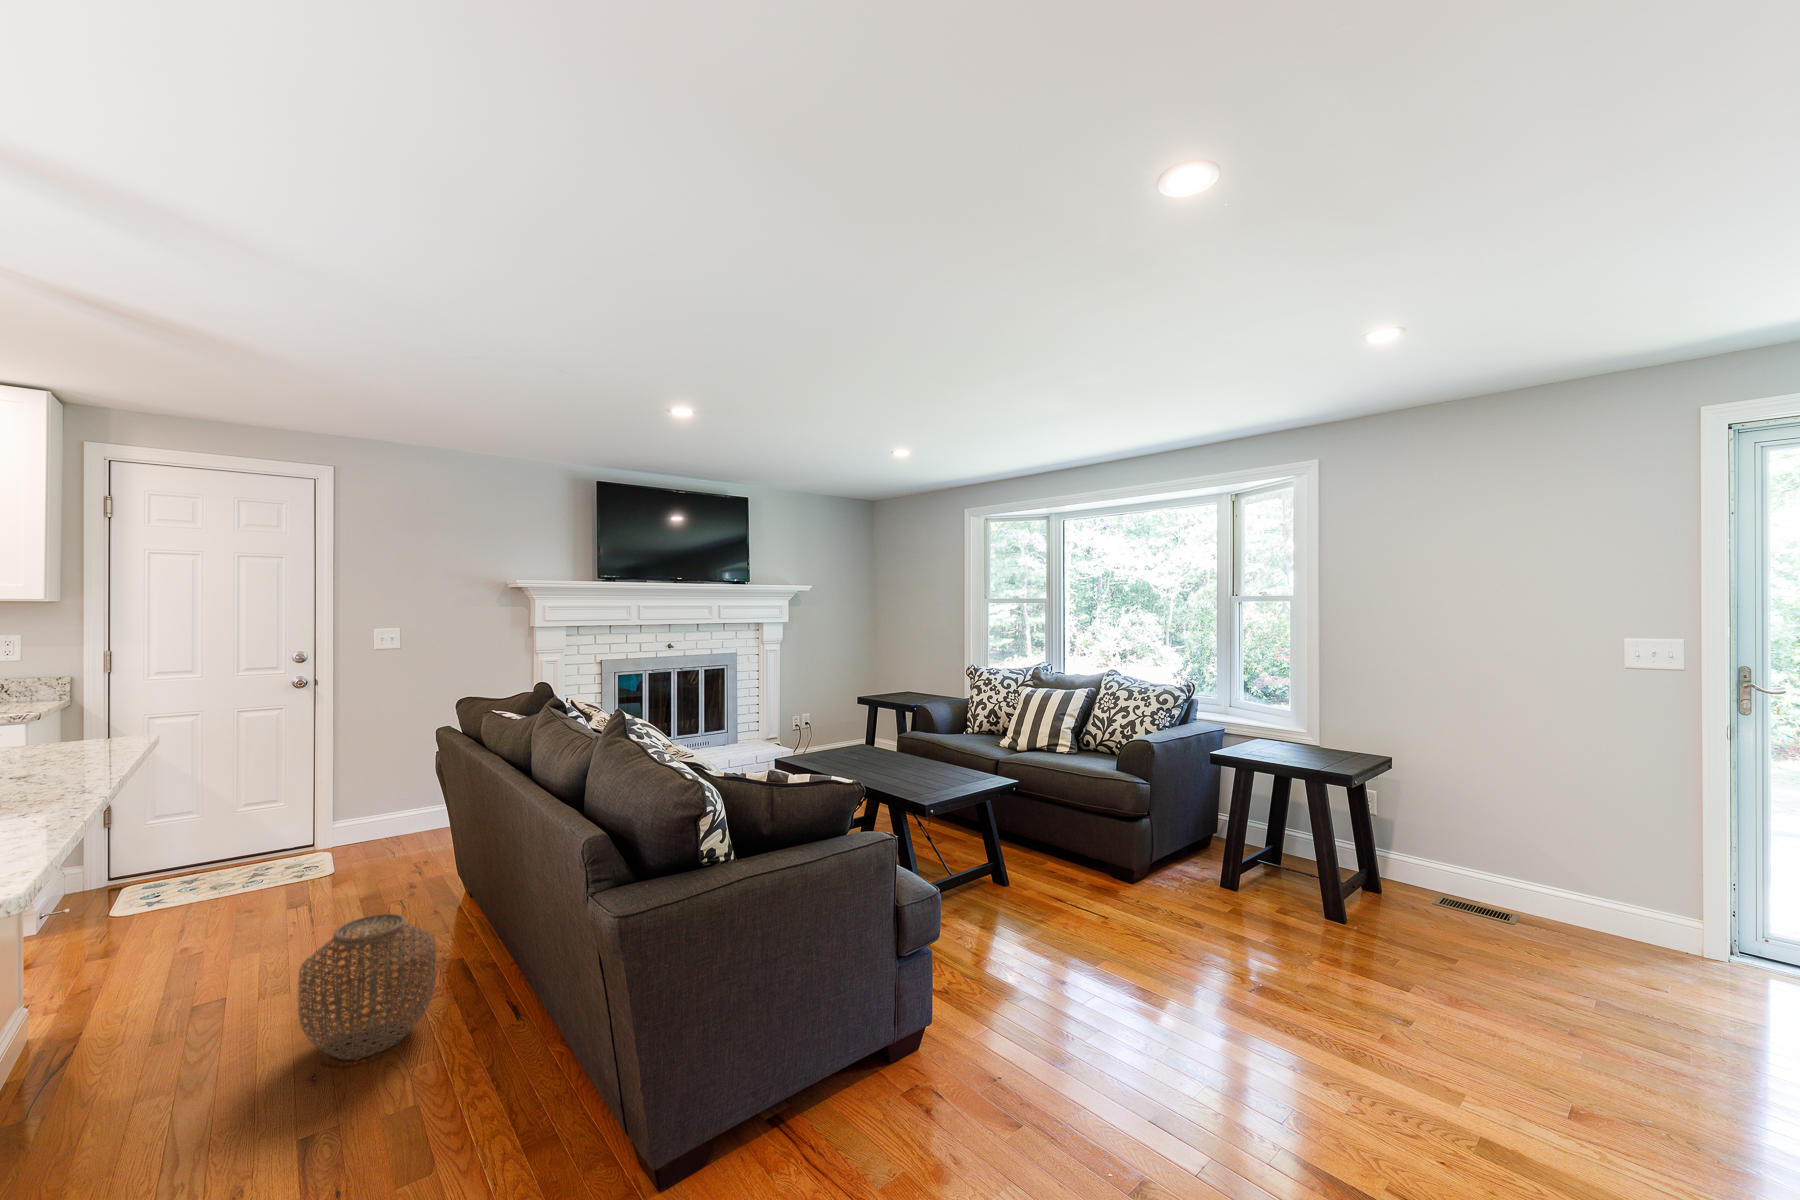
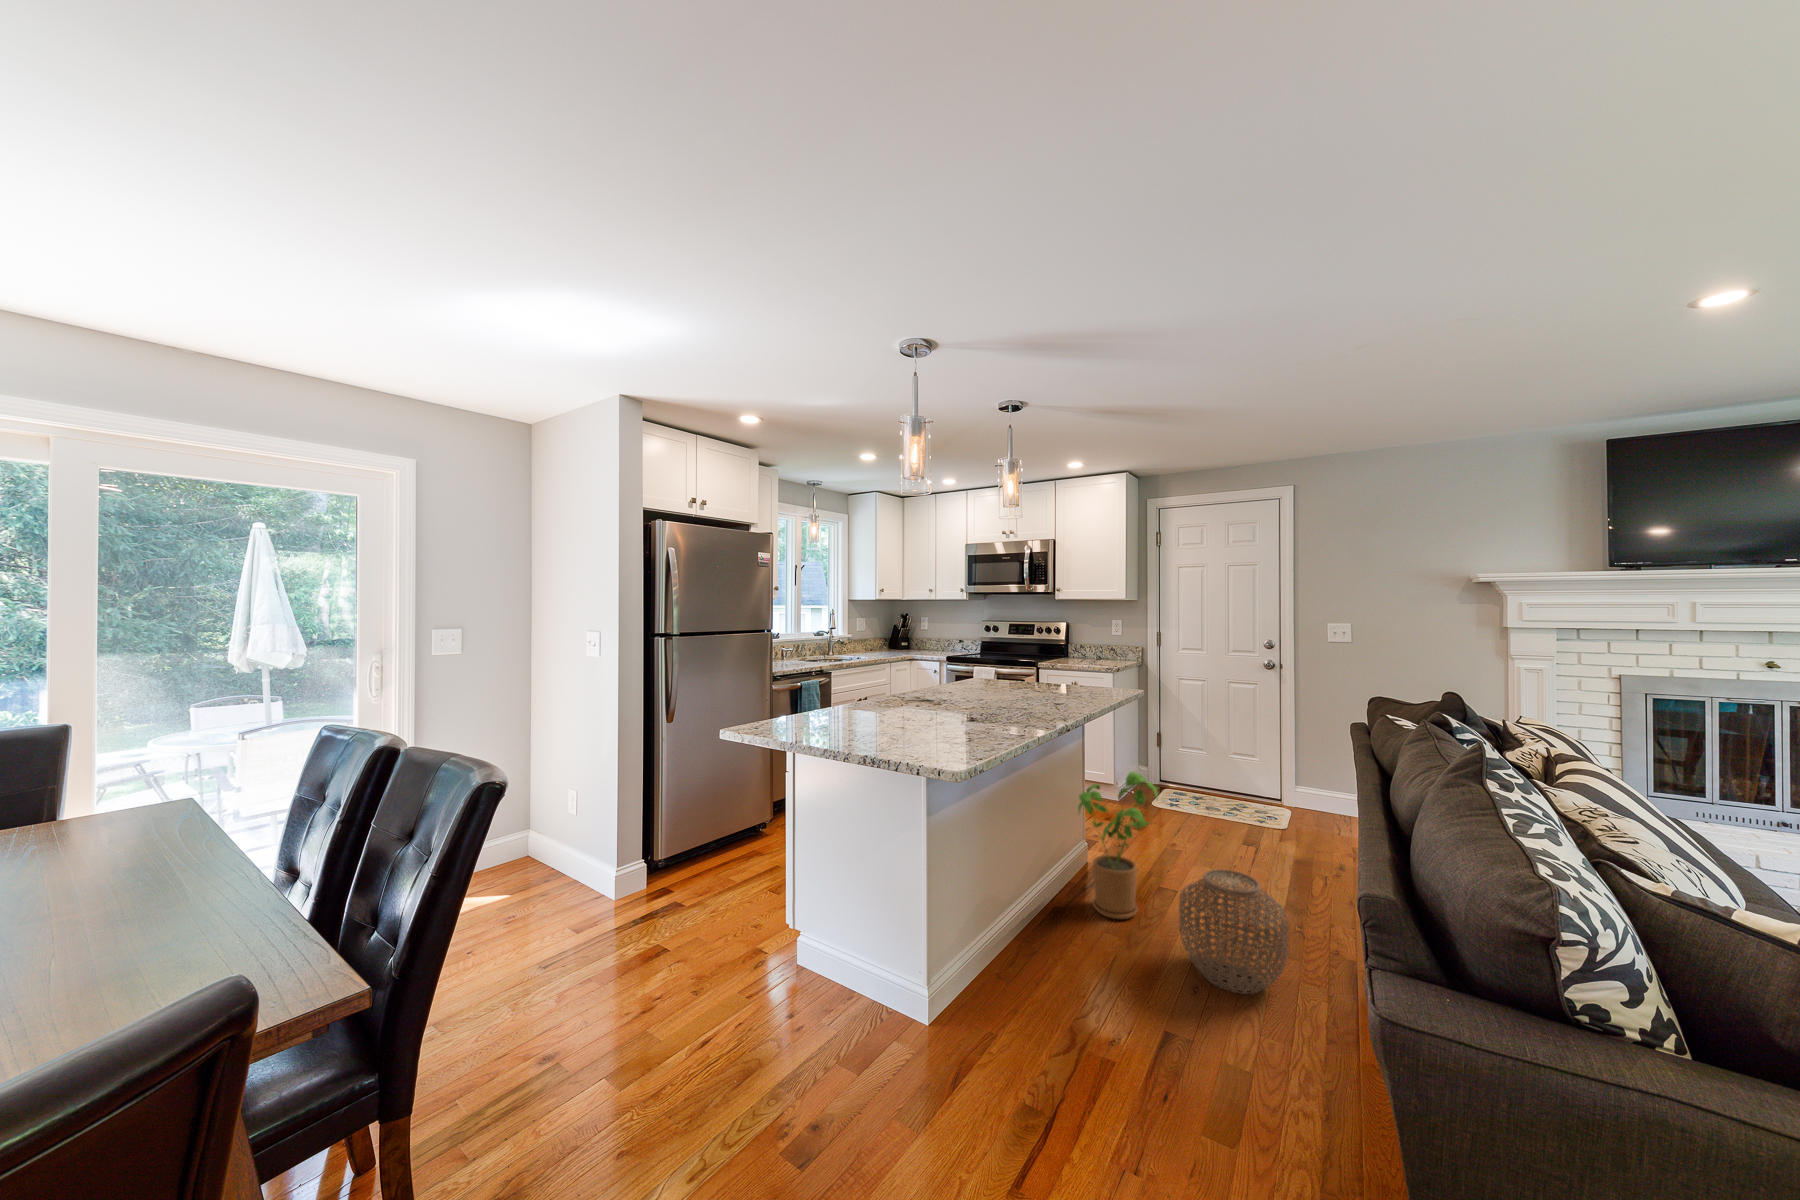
house plant: none [64,847,234,1085] -> present [1078,772,1158,919]

